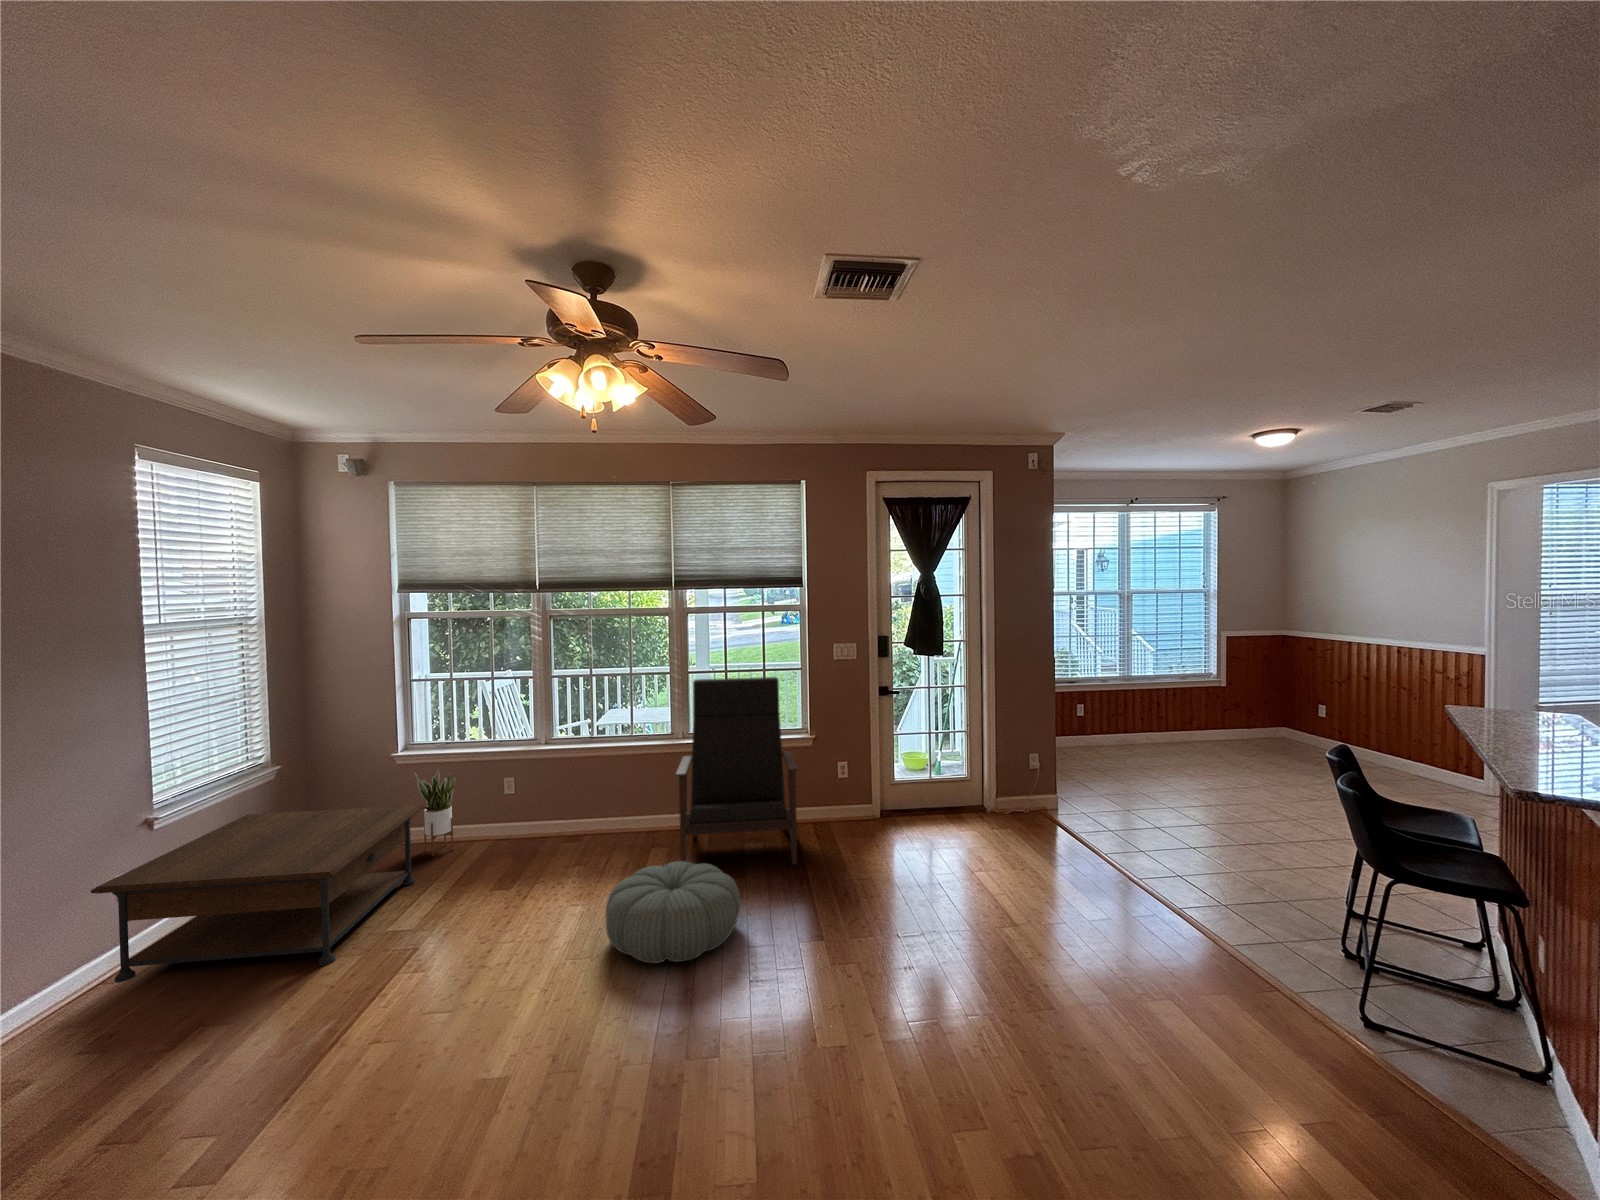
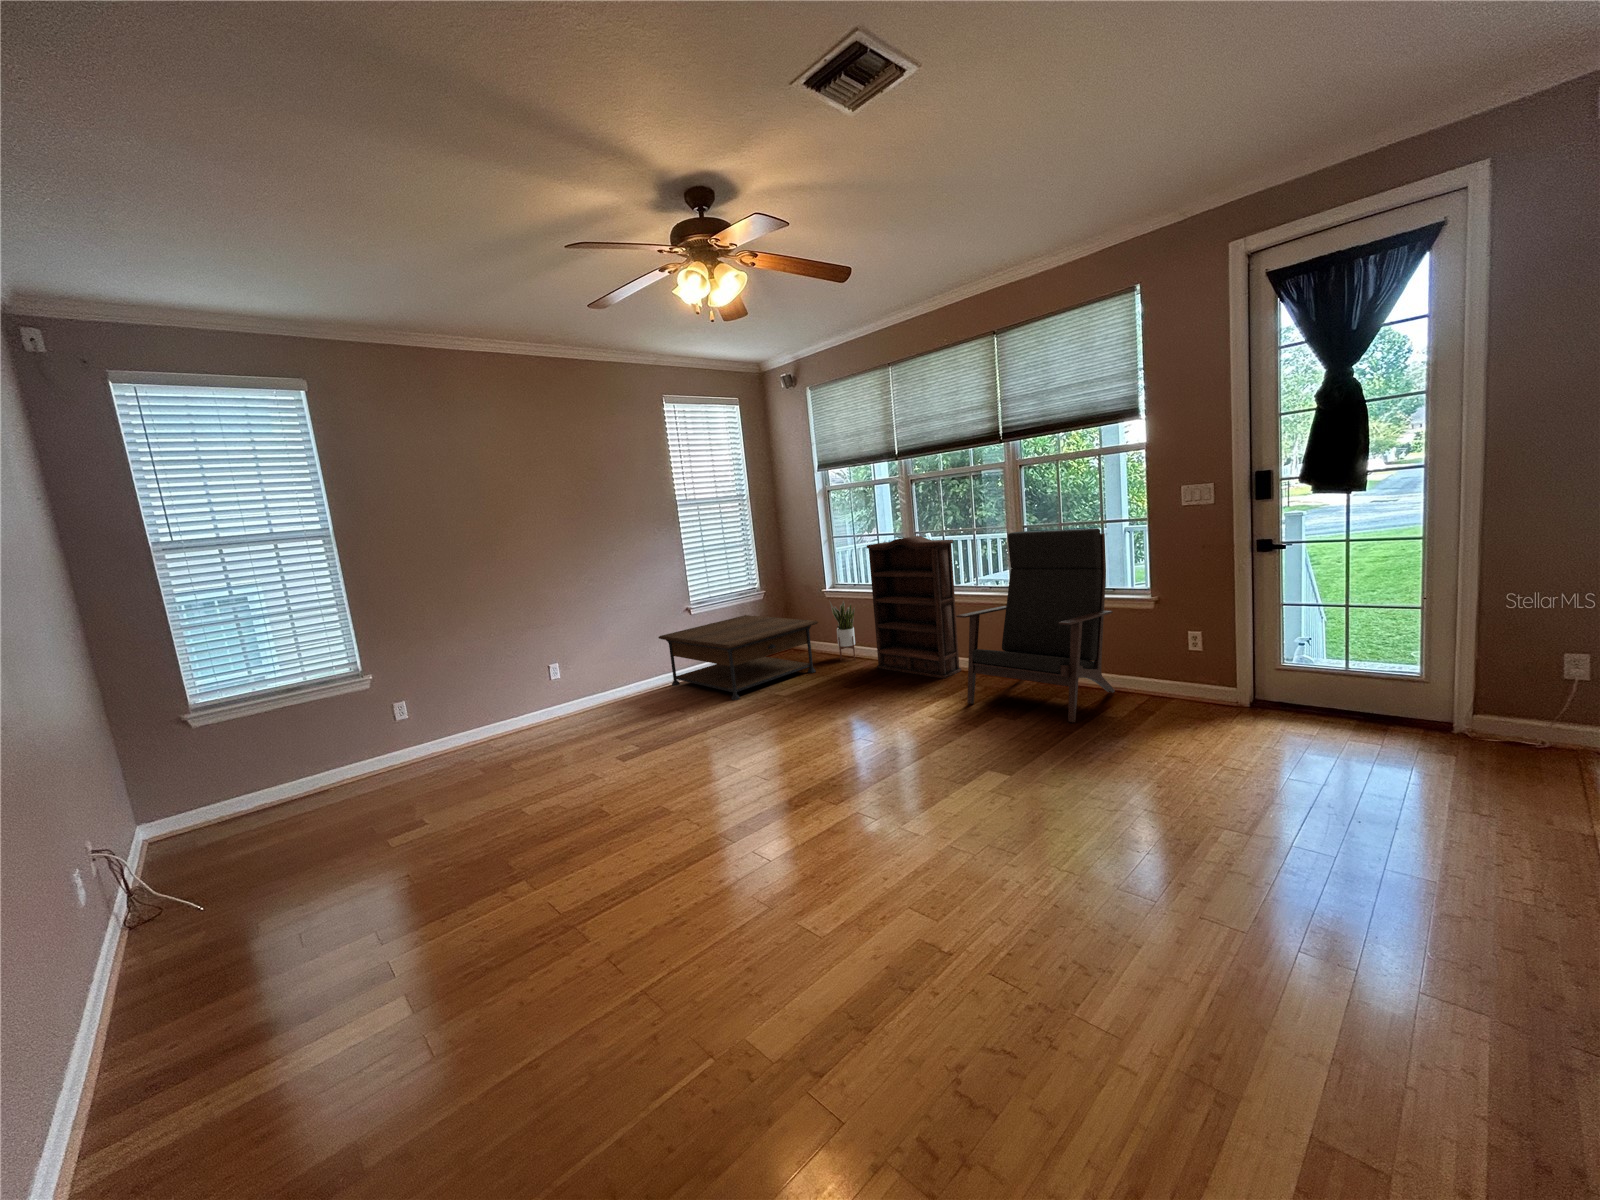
bookshelf: none [502,682,618,855] -> present [867,536,961,679]
pouf: present [606,861,740,963] -> none [841,684,955,756]

